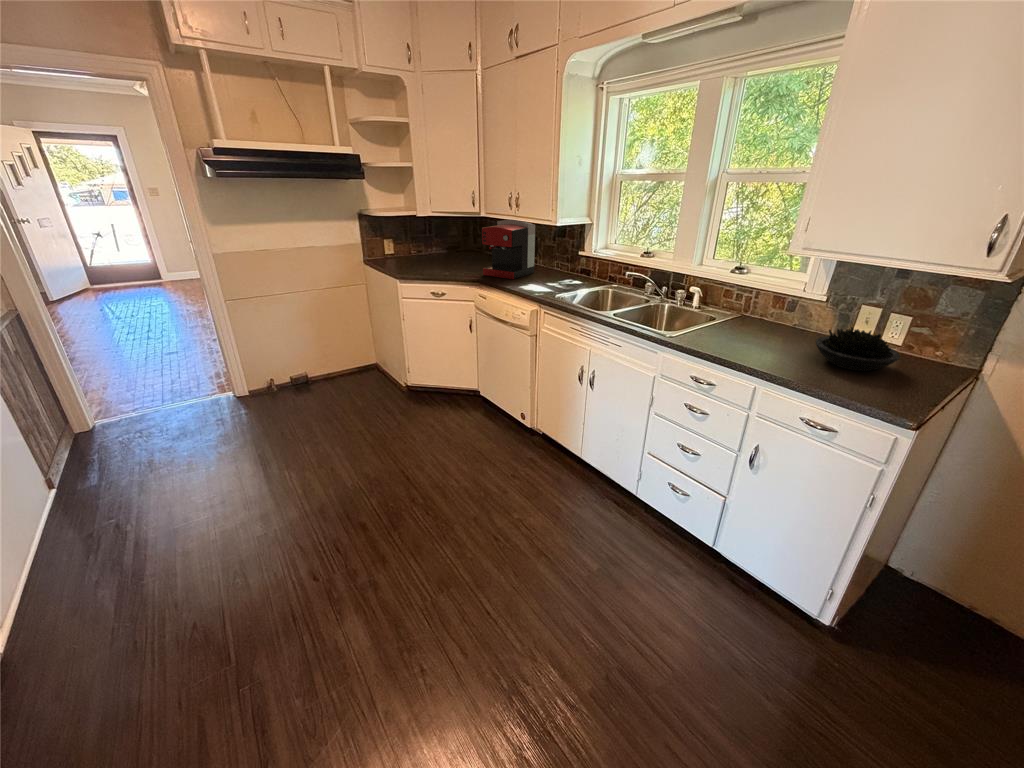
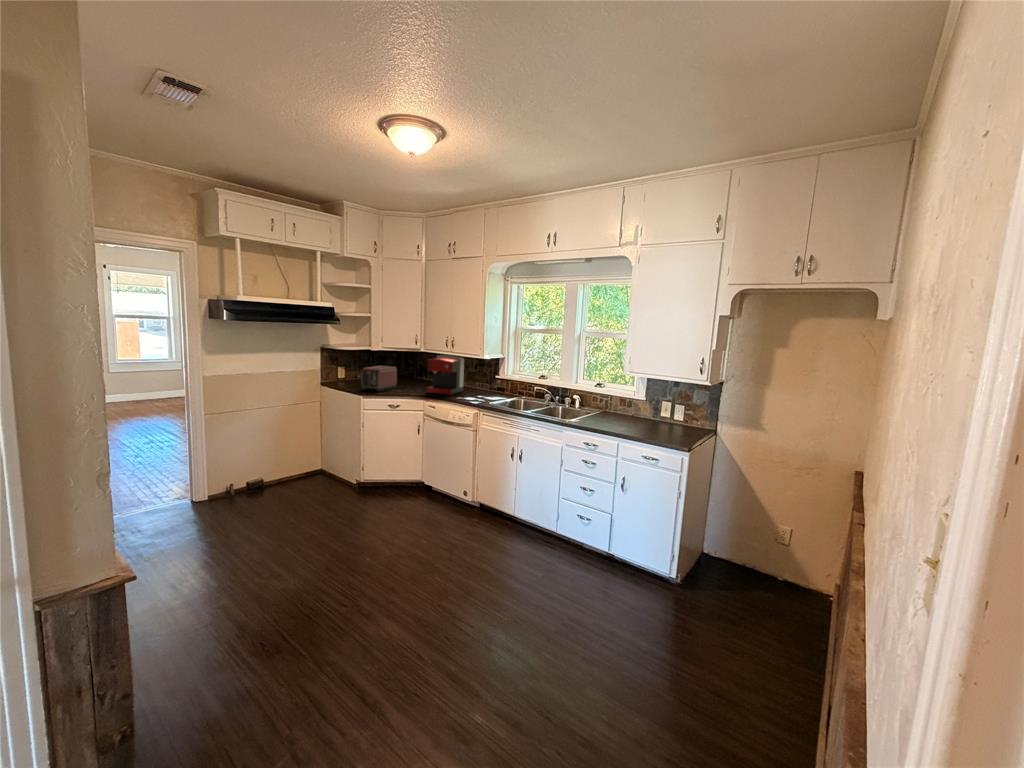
toaster: none [401,237,450,274] -> present [361,366,397,392]
succulent plant: present [816,327,900,371] -> none [643,410,682,432]

